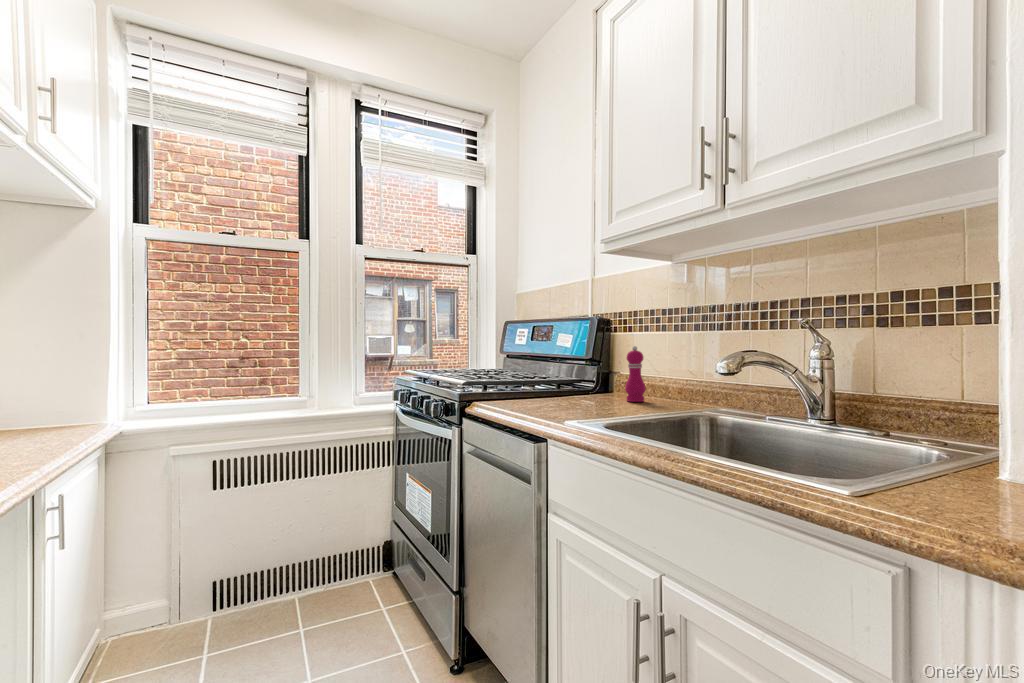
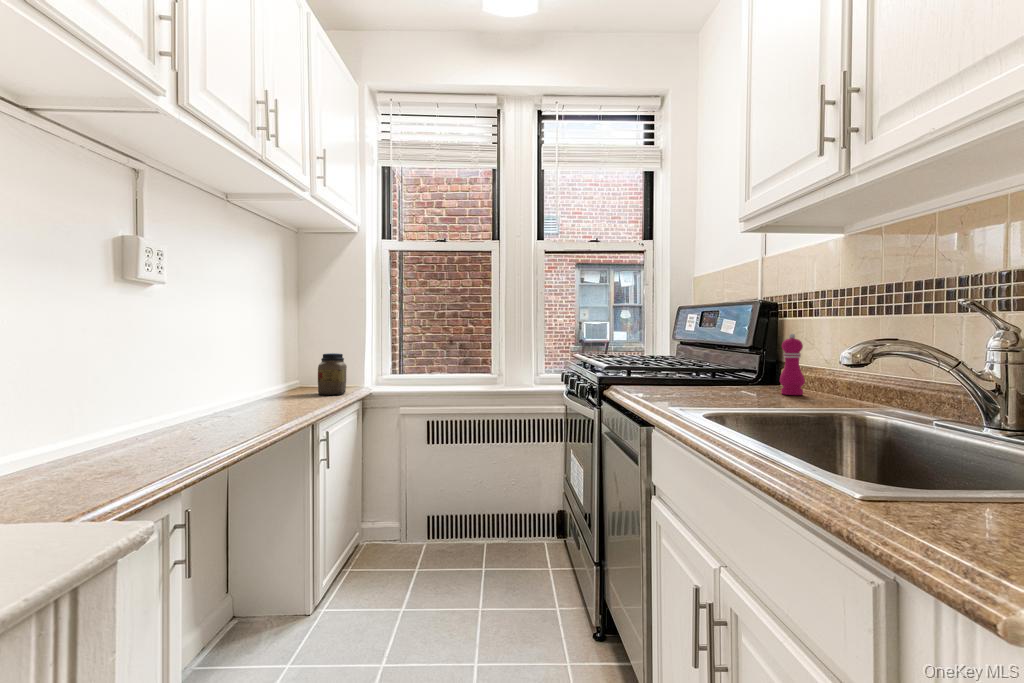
jar: none [32,377,86,441] -> present [318,353,347,395]

